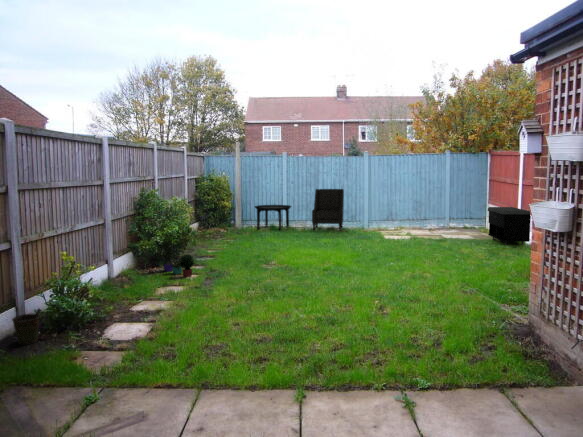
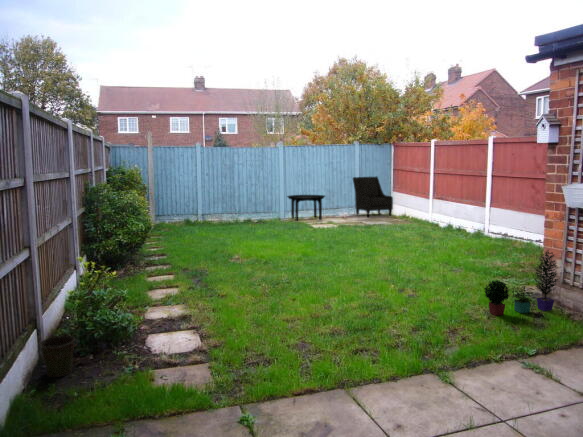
chair: present [312,189,344,230] -> present [353,176,393,217]
round table: present [255,205,291,230] -> present [287,195,325,220]
storage bench: present [488,207,531,245] -> none [406,192,448,227]
potted plant: present [162,234,194,277] -> present [484,250,560,316]

